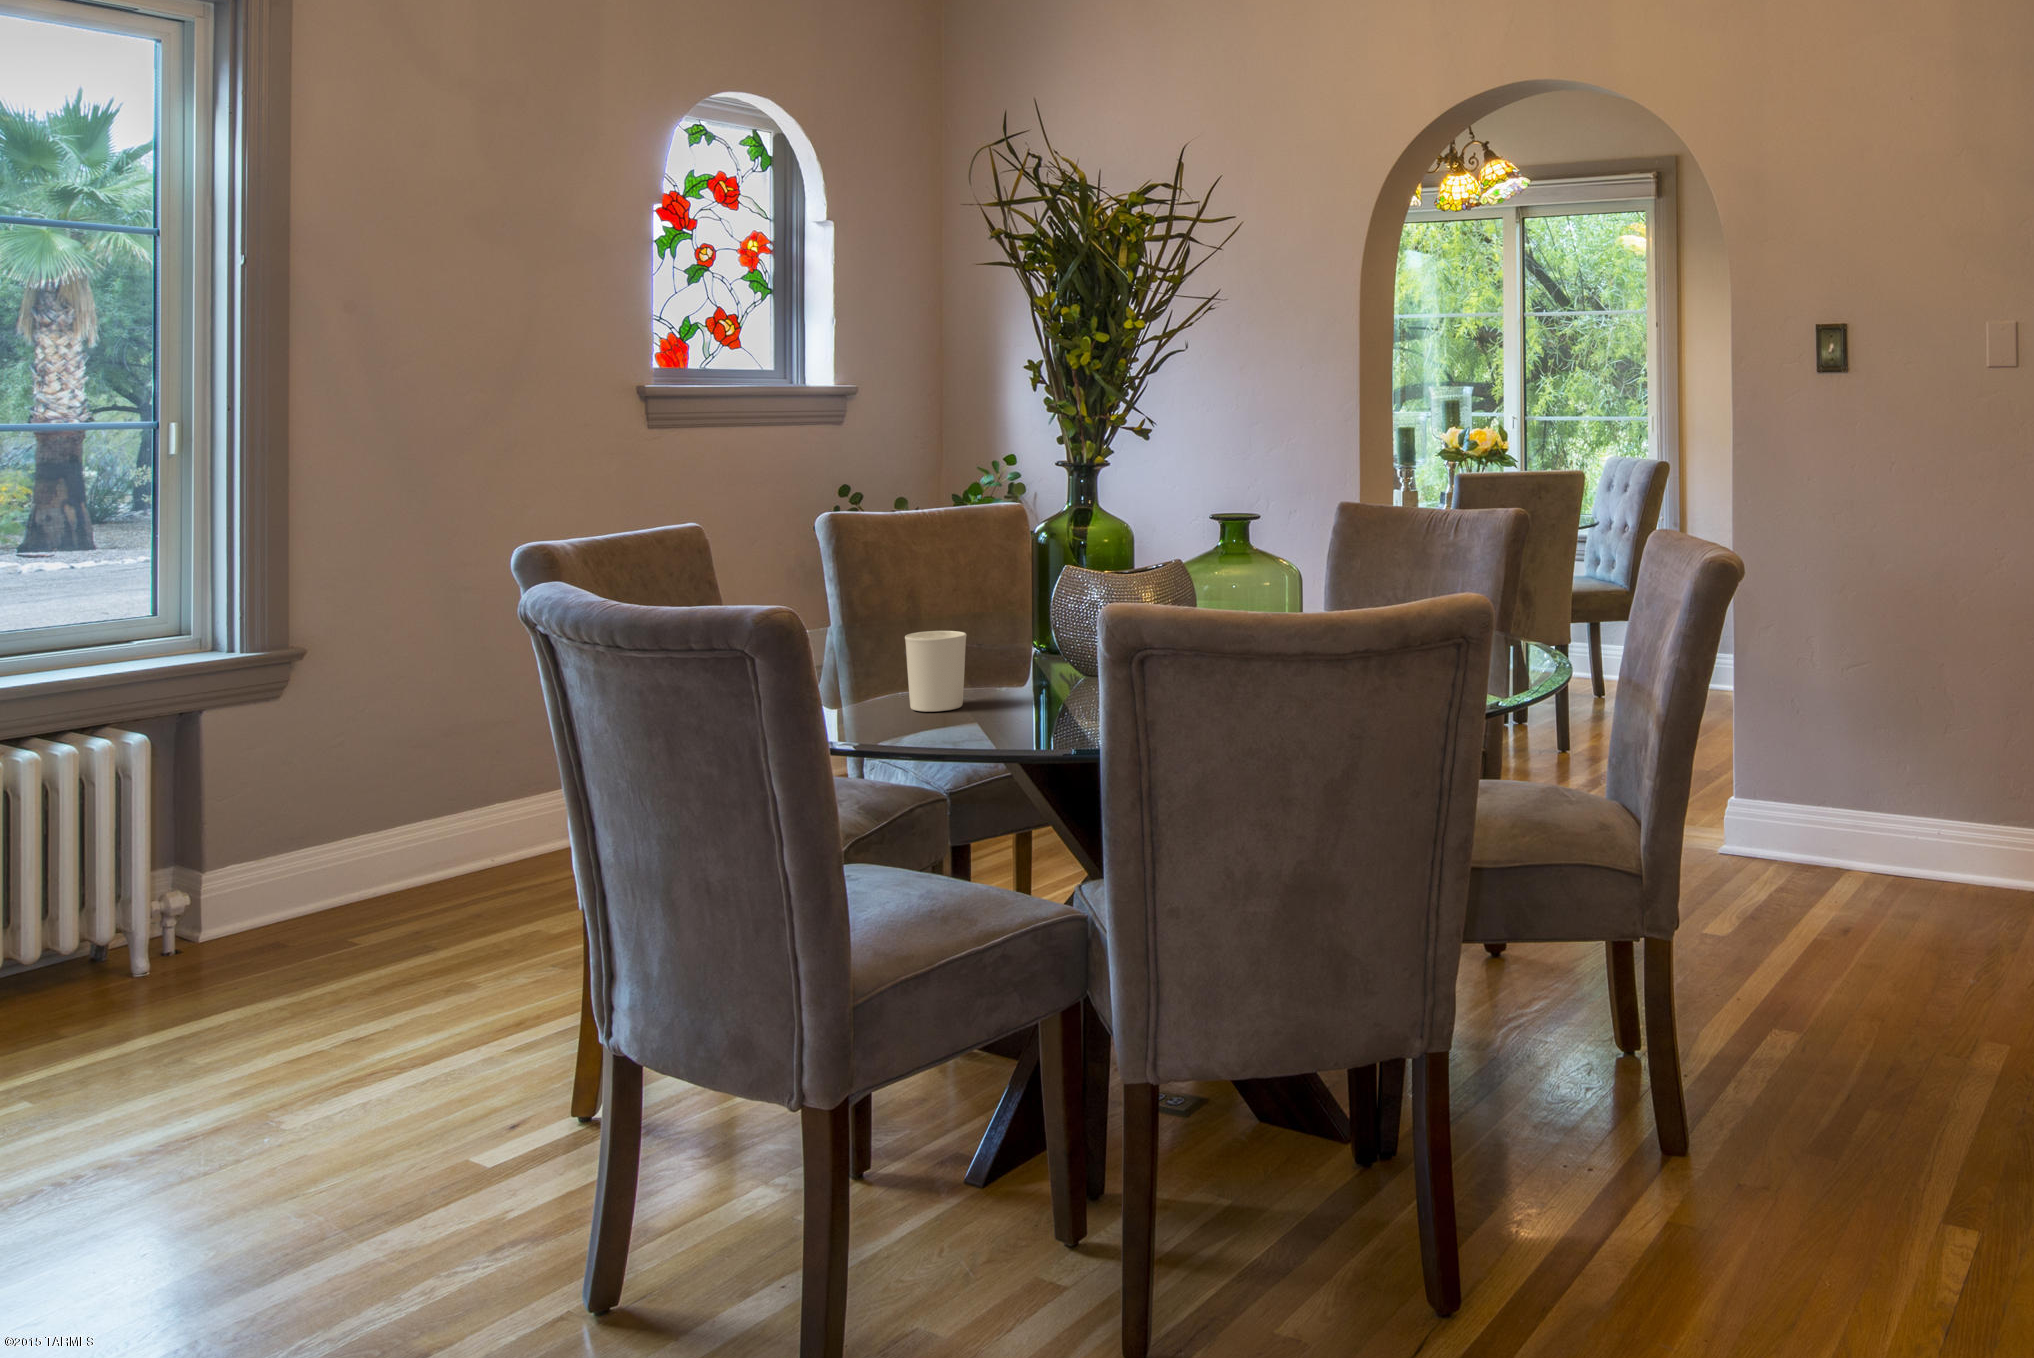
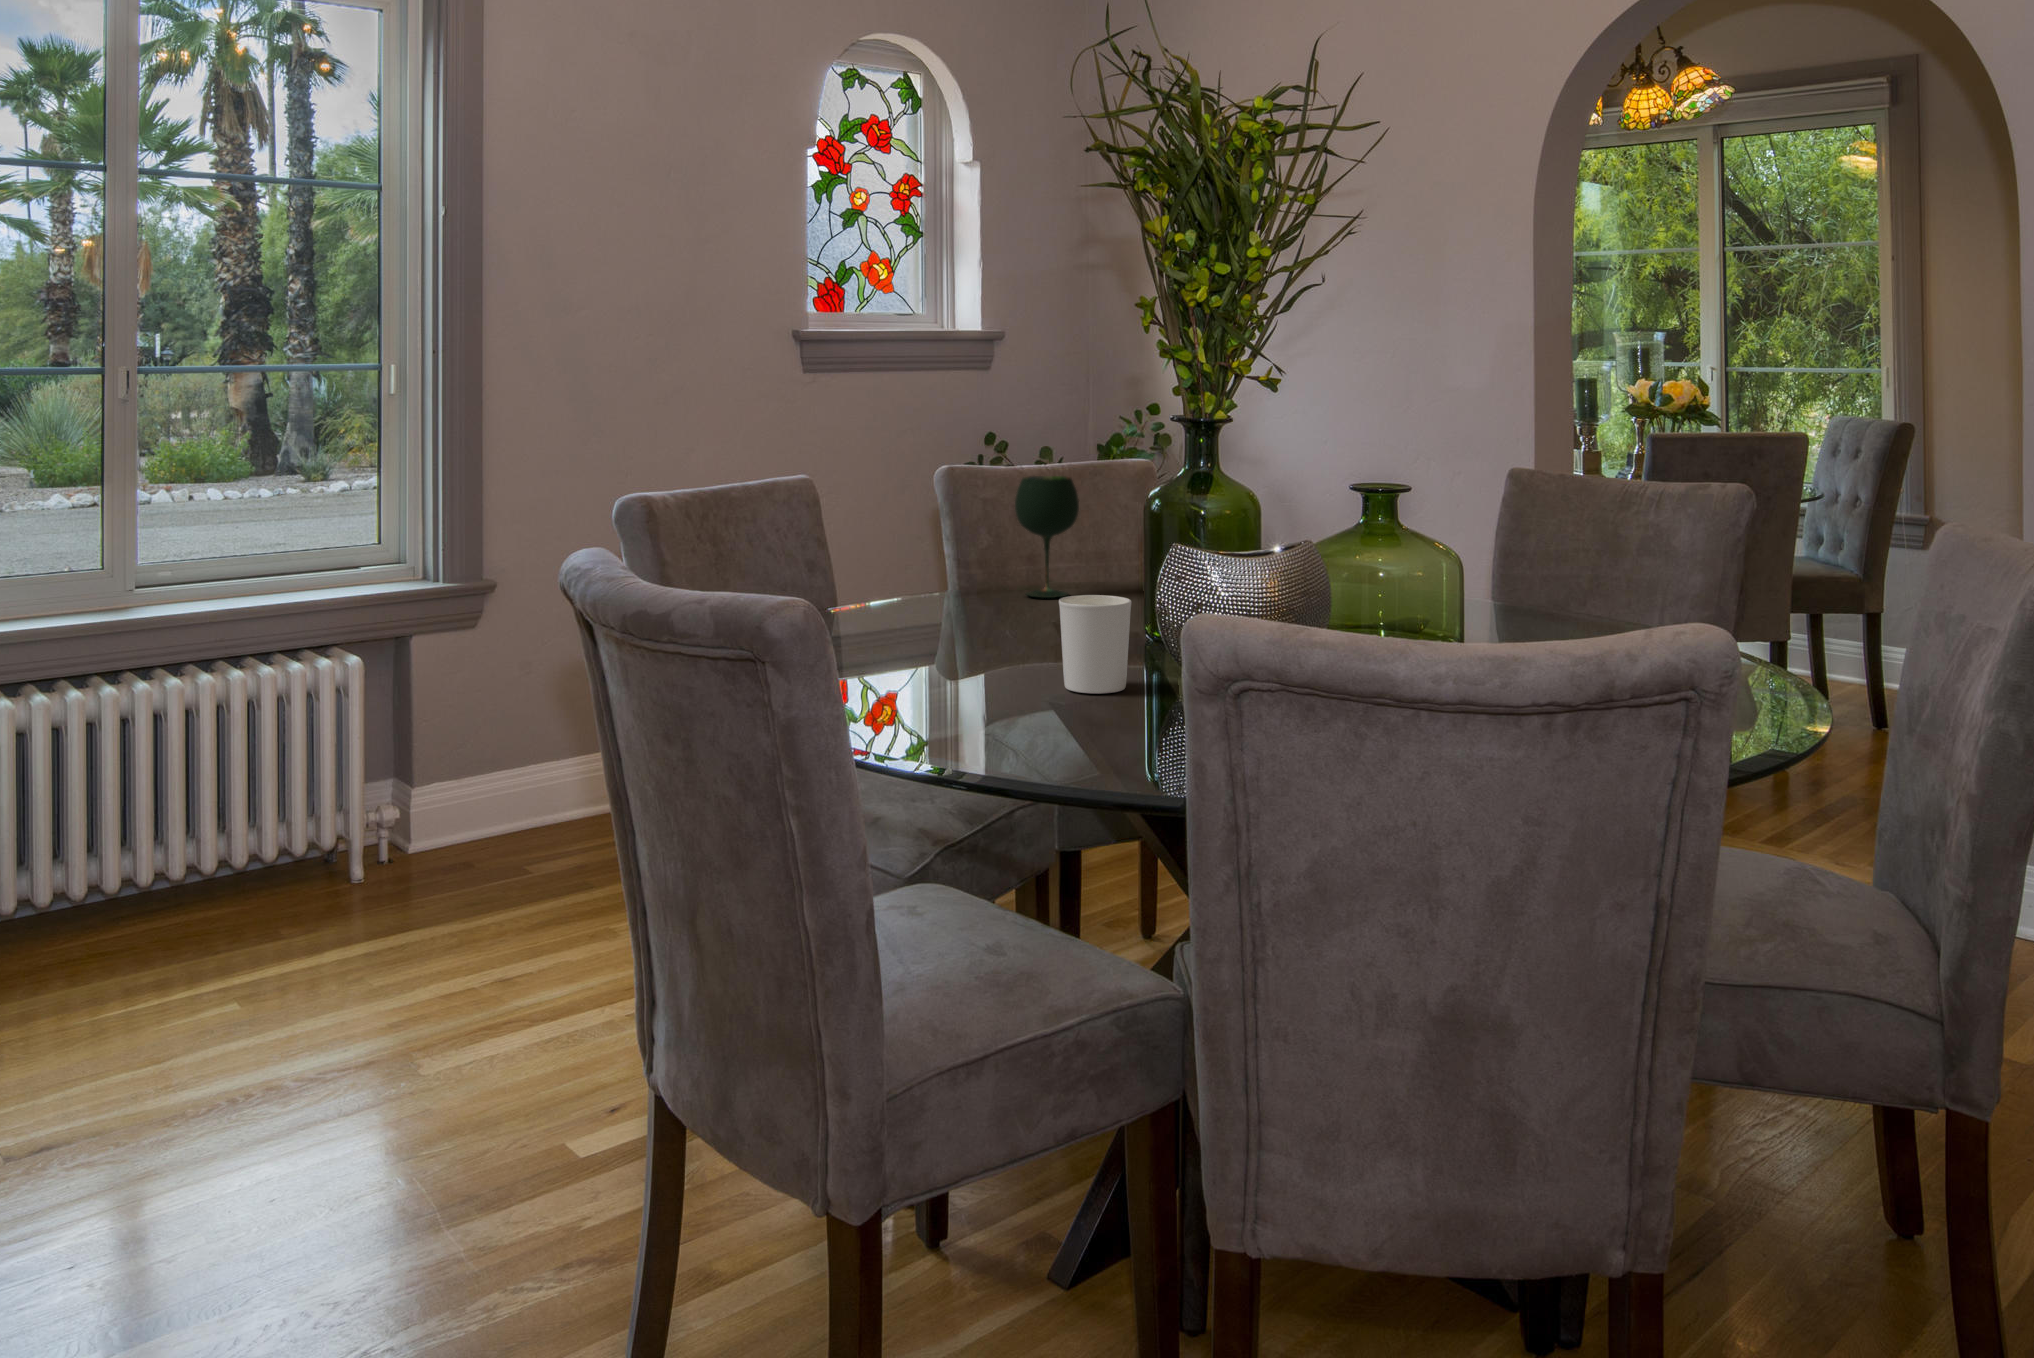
wine glass: none [870,530,930,639] -> present [1015,476,1079,598]

